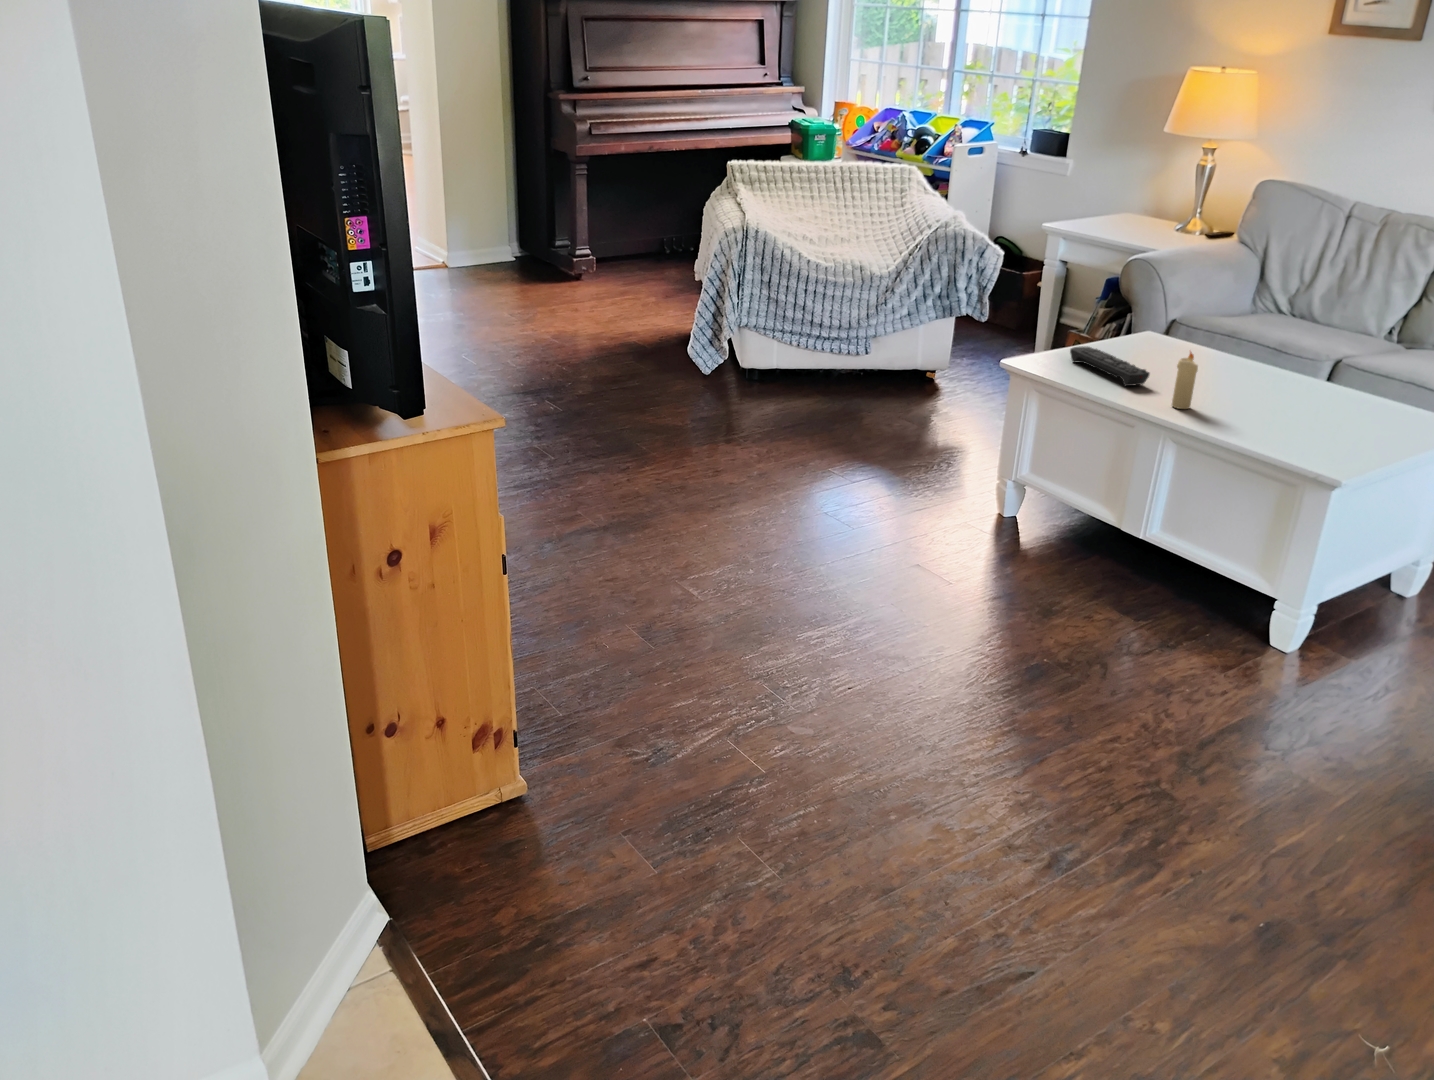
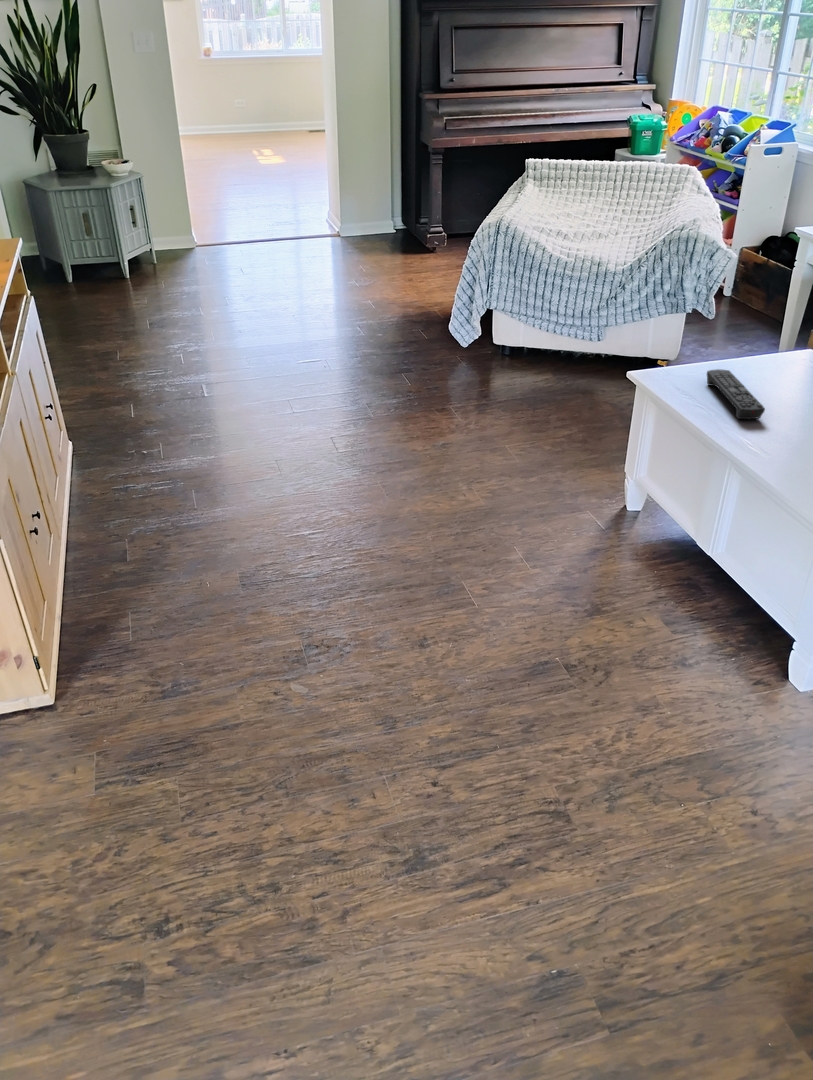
candle: present [1172,352,1198,409] -> none [768,395,798,454]

